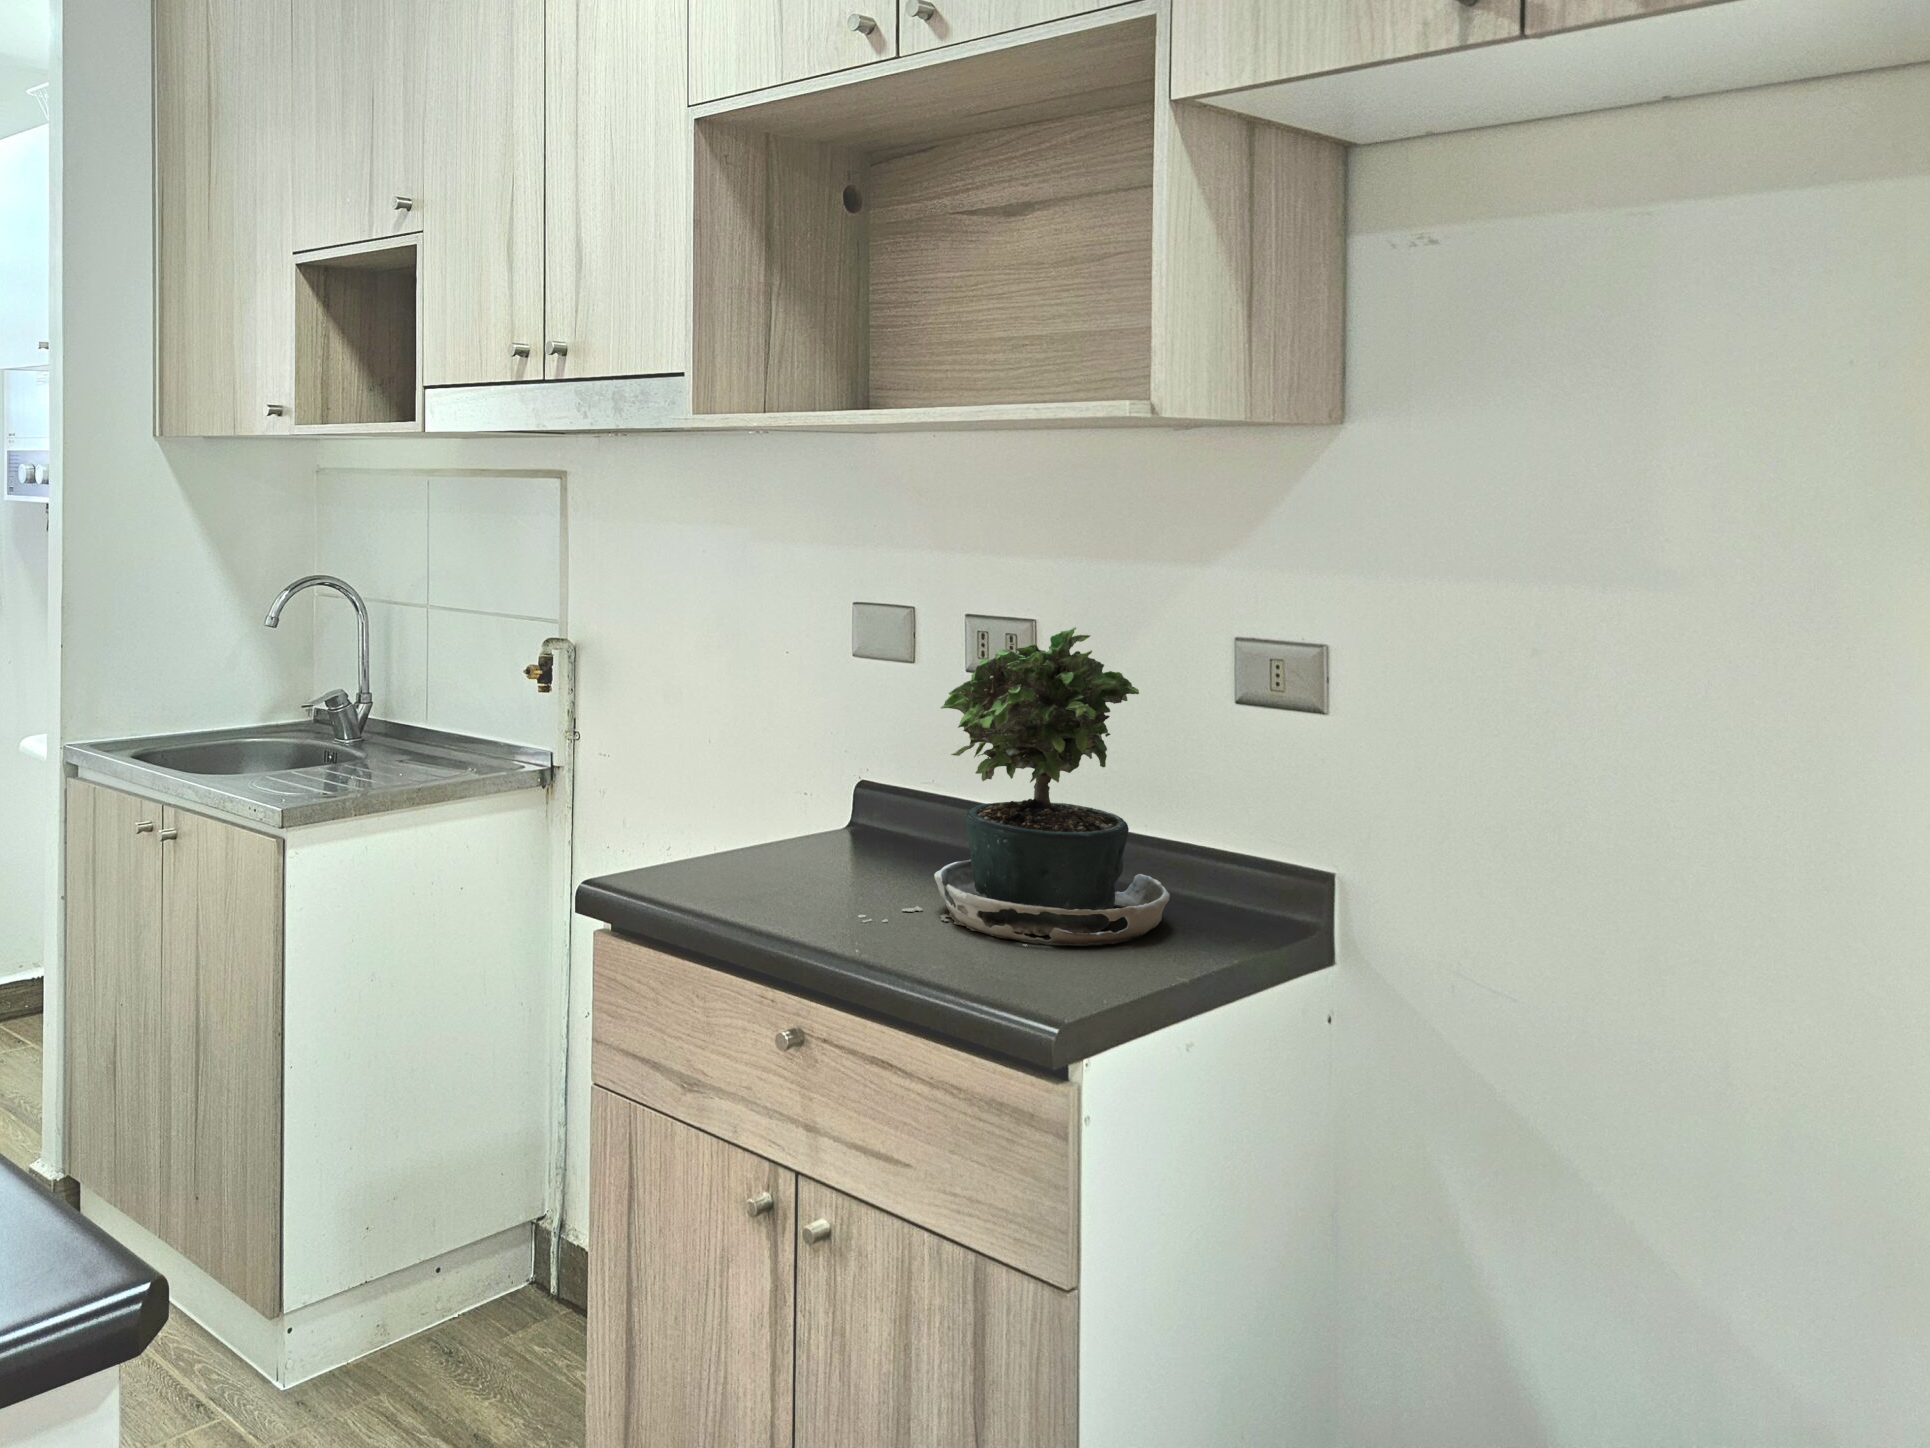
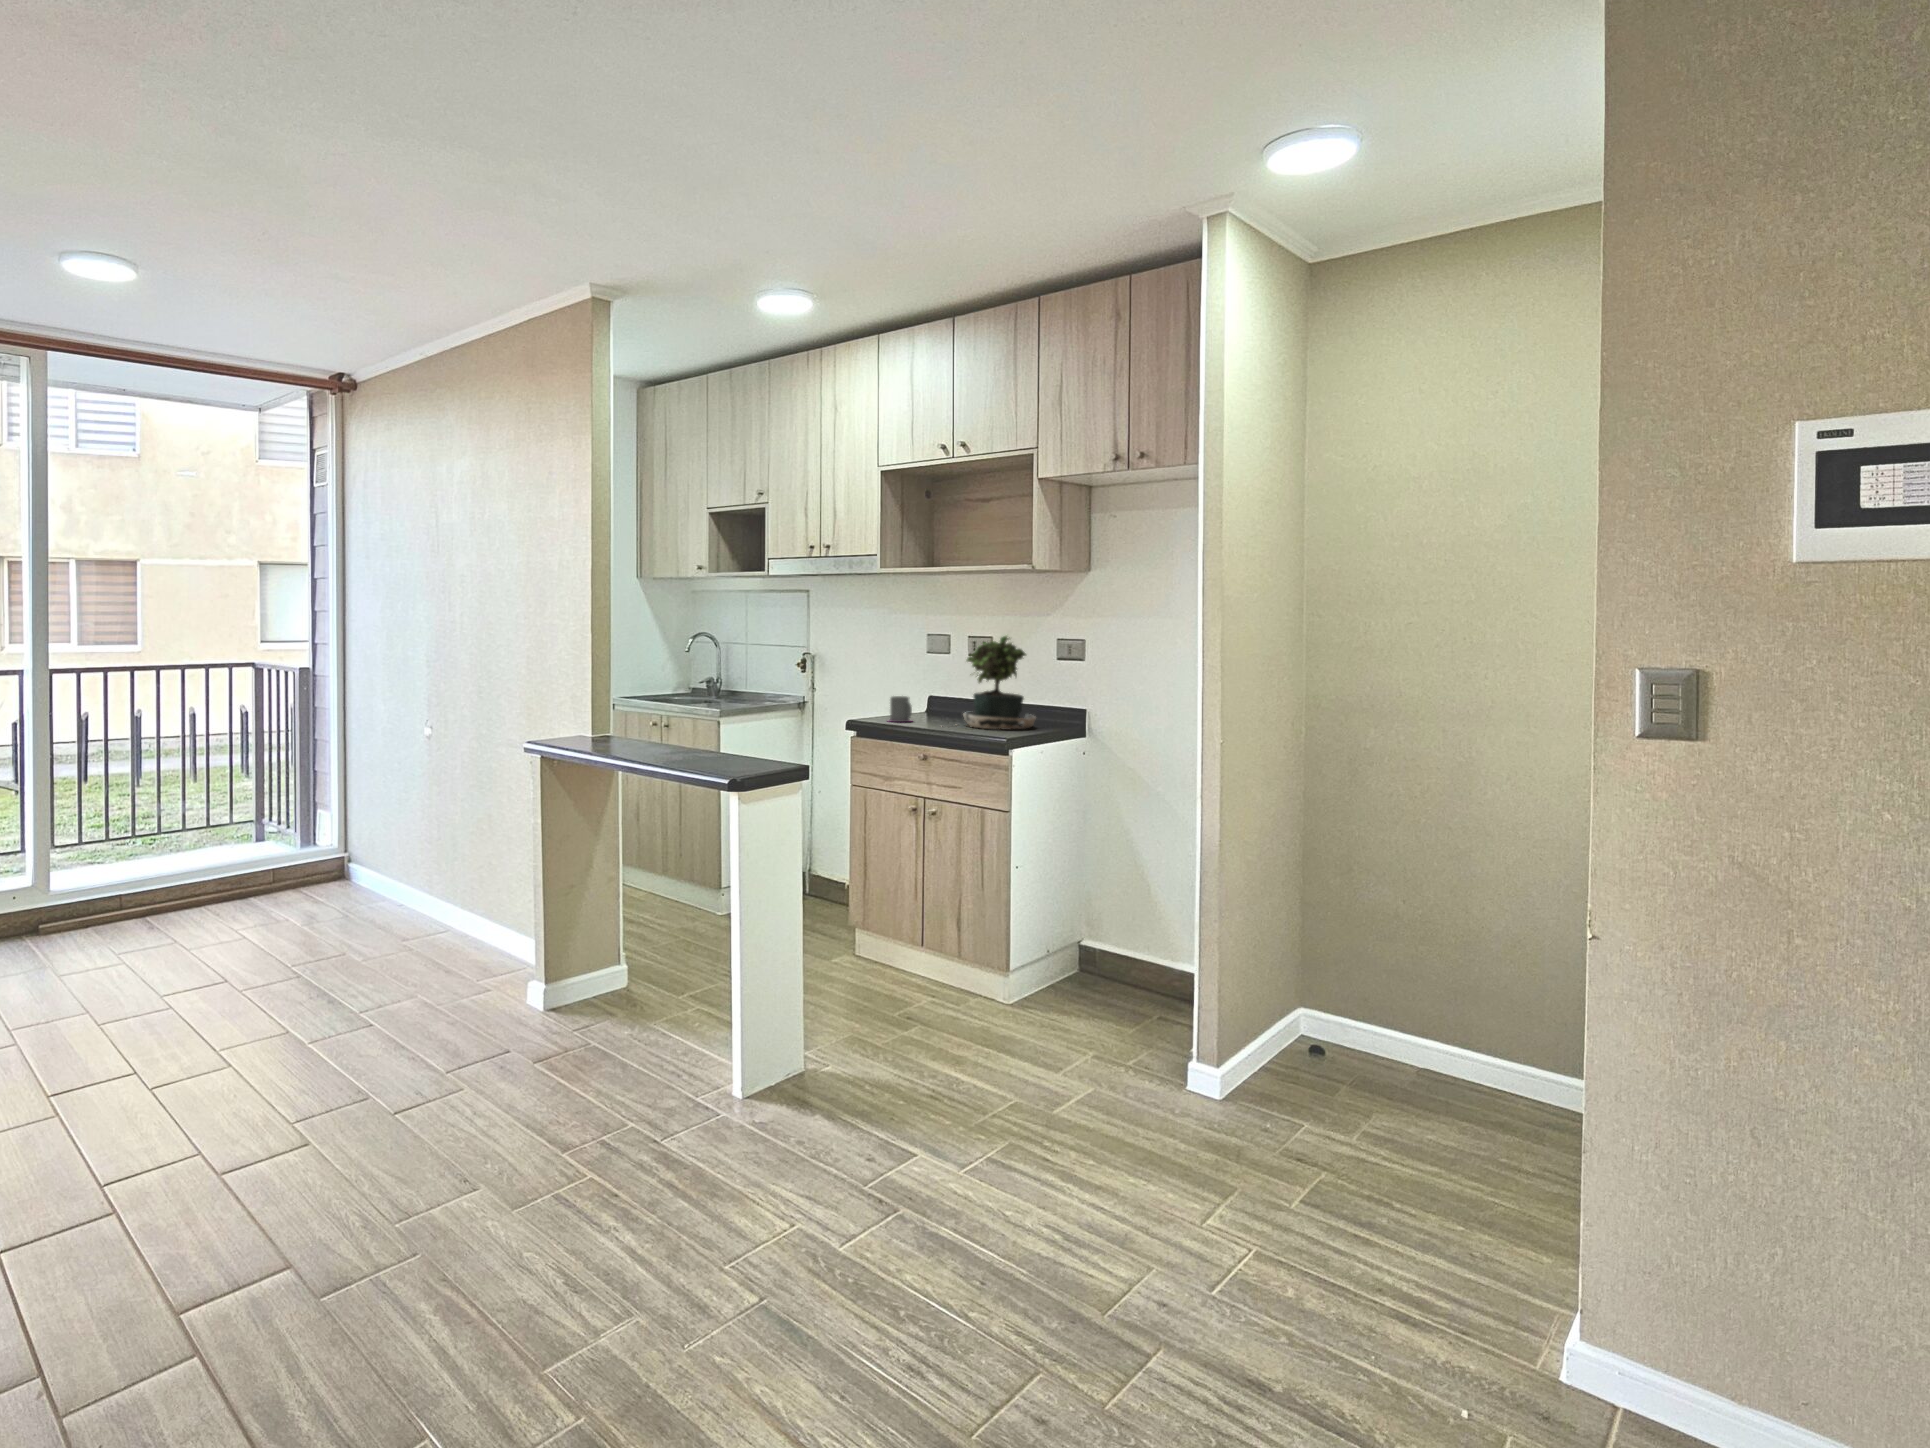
mug: none [704,803,787,891] -> present [889,696,912,722]

